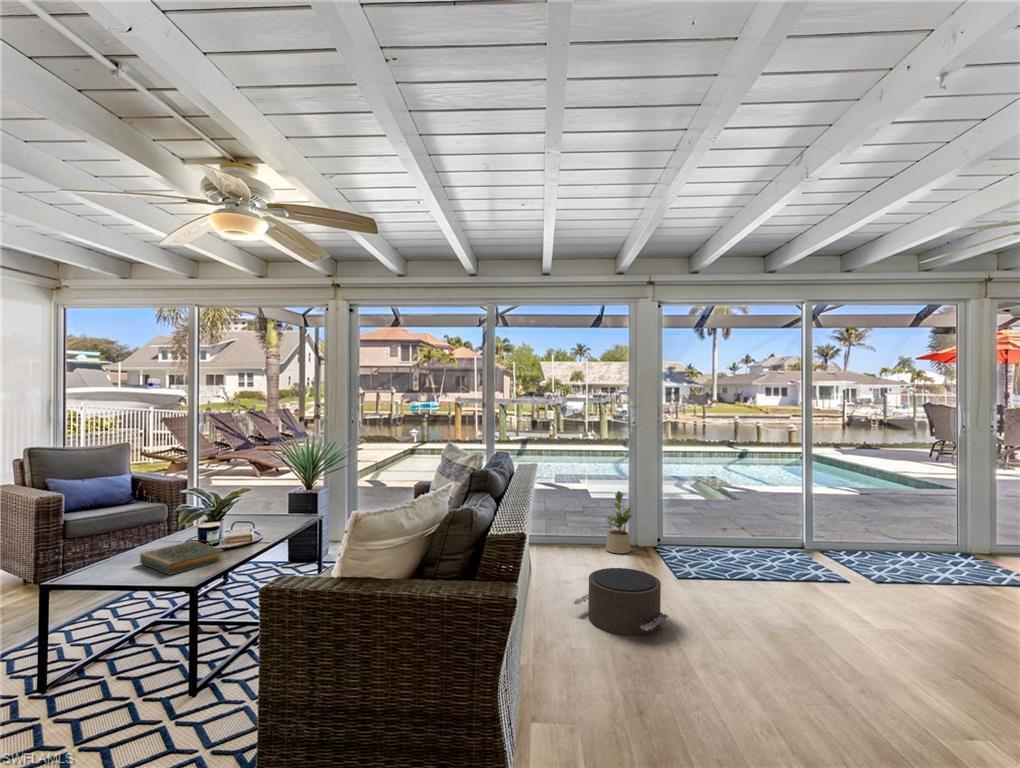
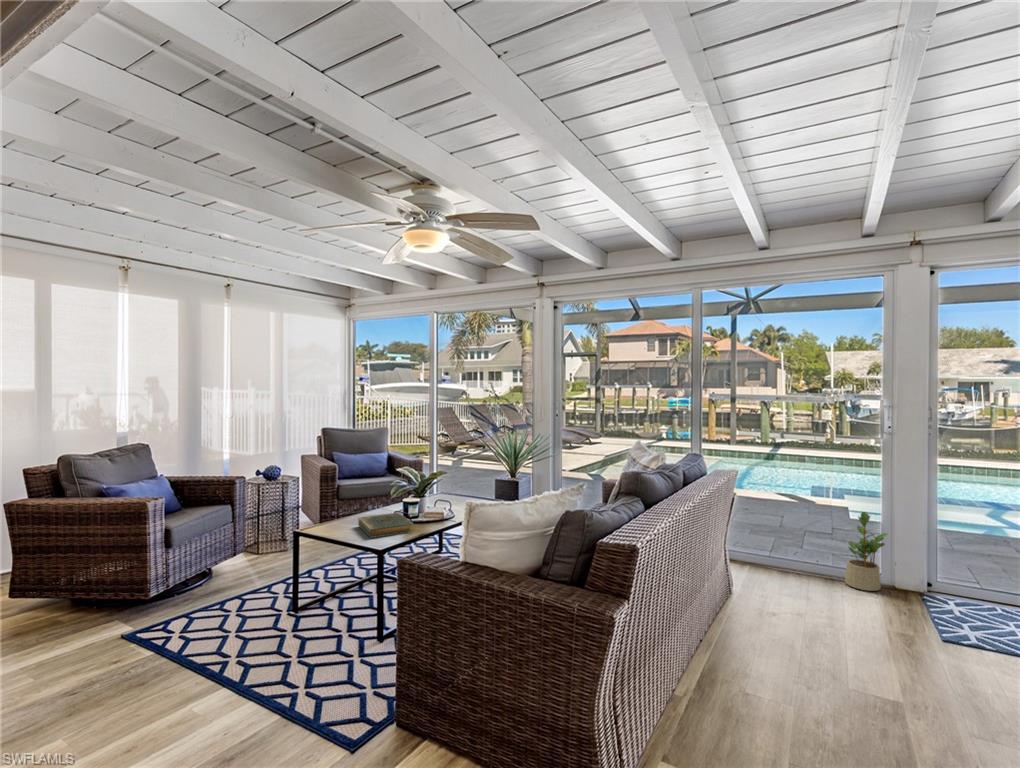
pouf: present [573,568,669,636] -> none [764,604,896,698]

